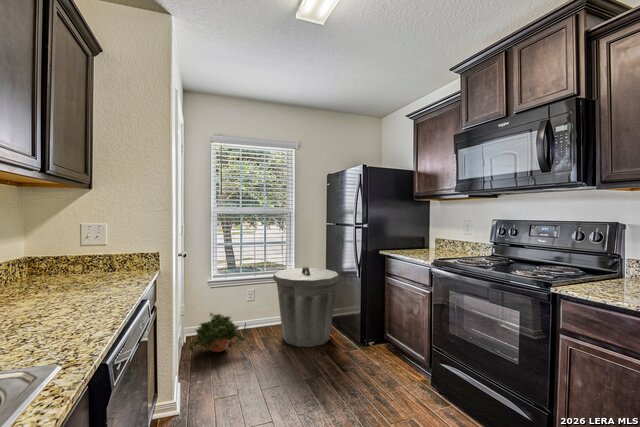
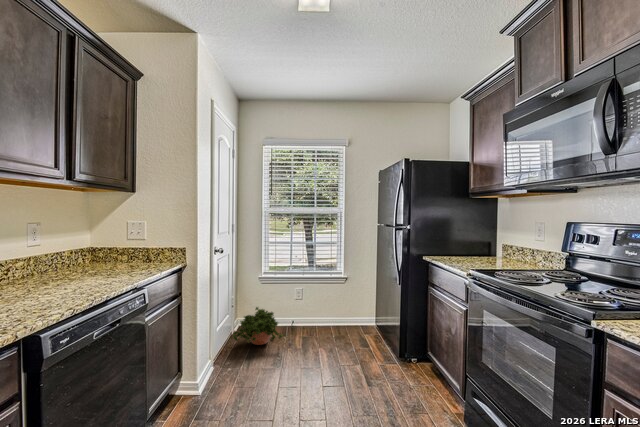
trash can: present [273,266,339,347] -> none [316,269,383,354]

